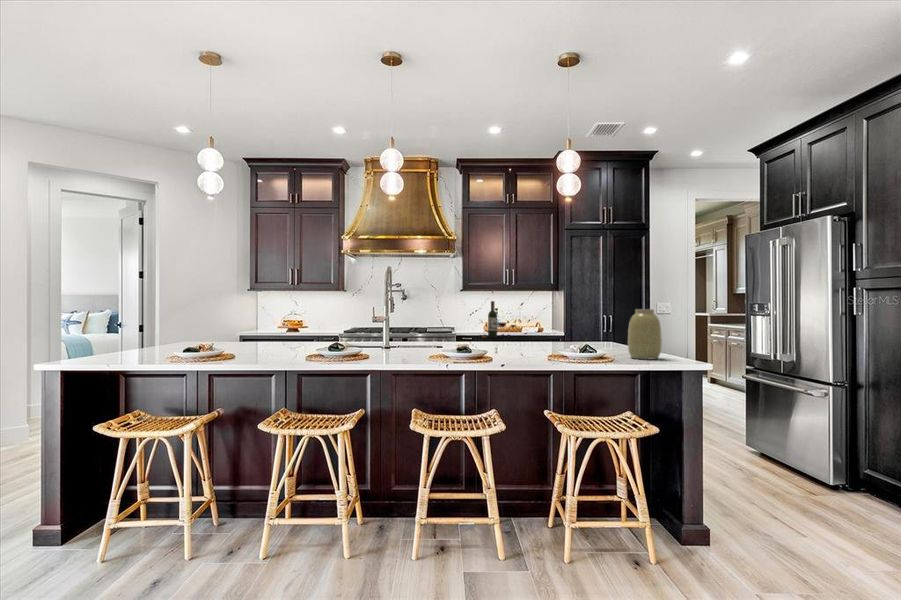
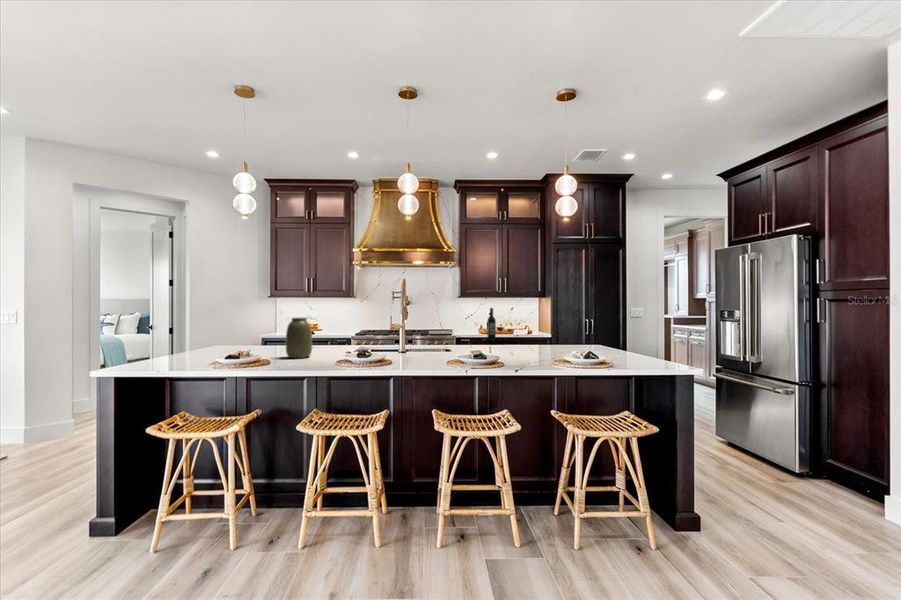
vase: present [628,309,662,359] -> present [286,318,312,358]

